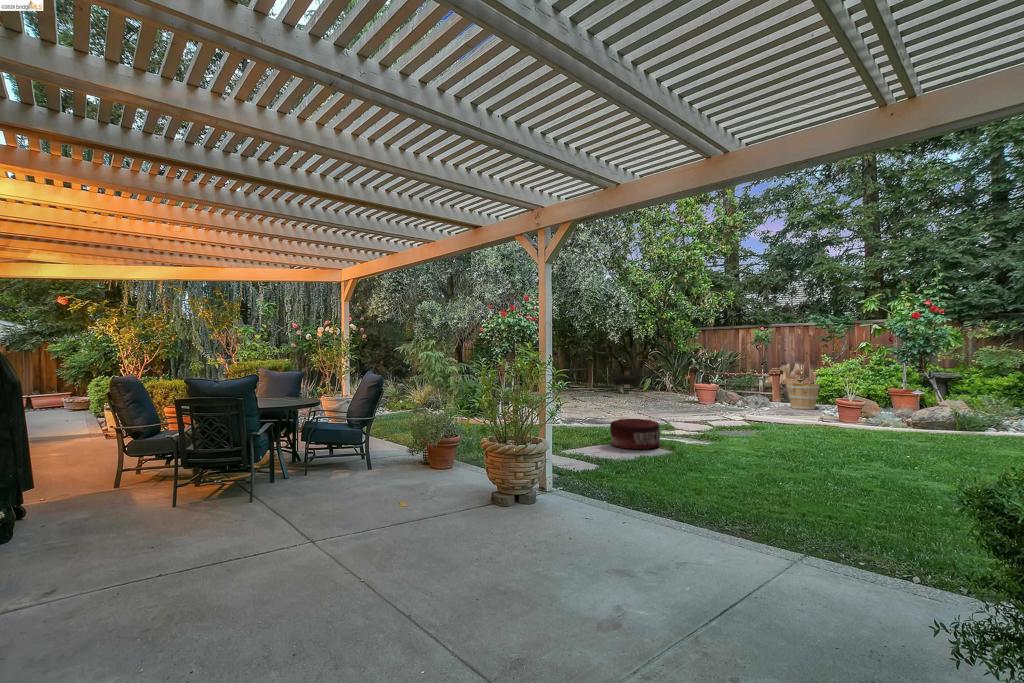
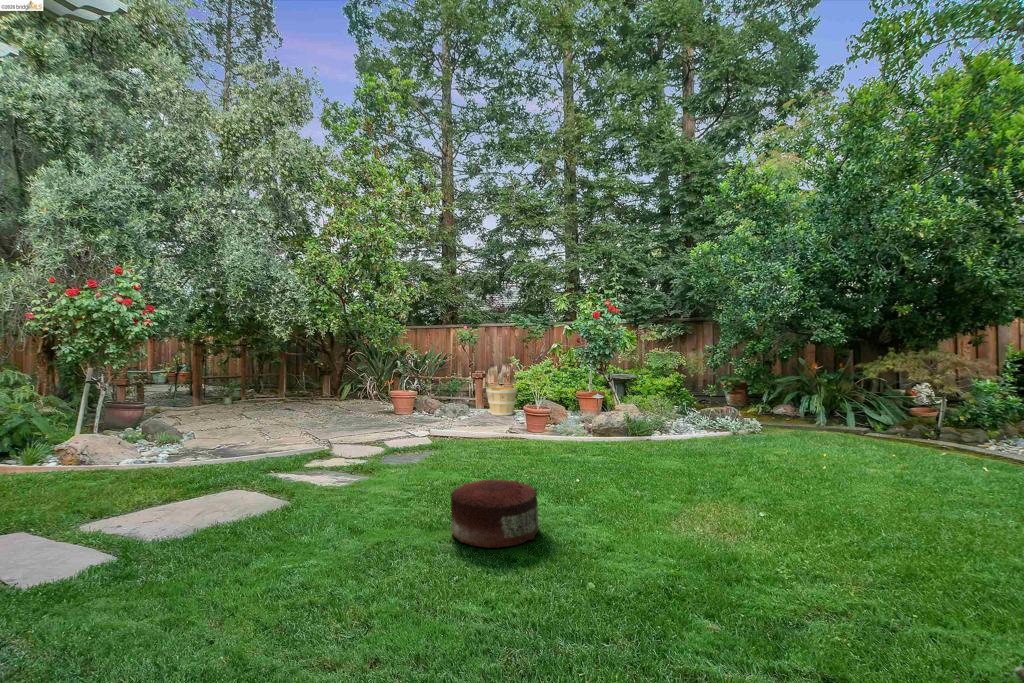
lounge chair: present [612,367,642,393] -> none [301,371,342,403]
pouf: present [610,419,660,449] -> present [451,478,539,548]

